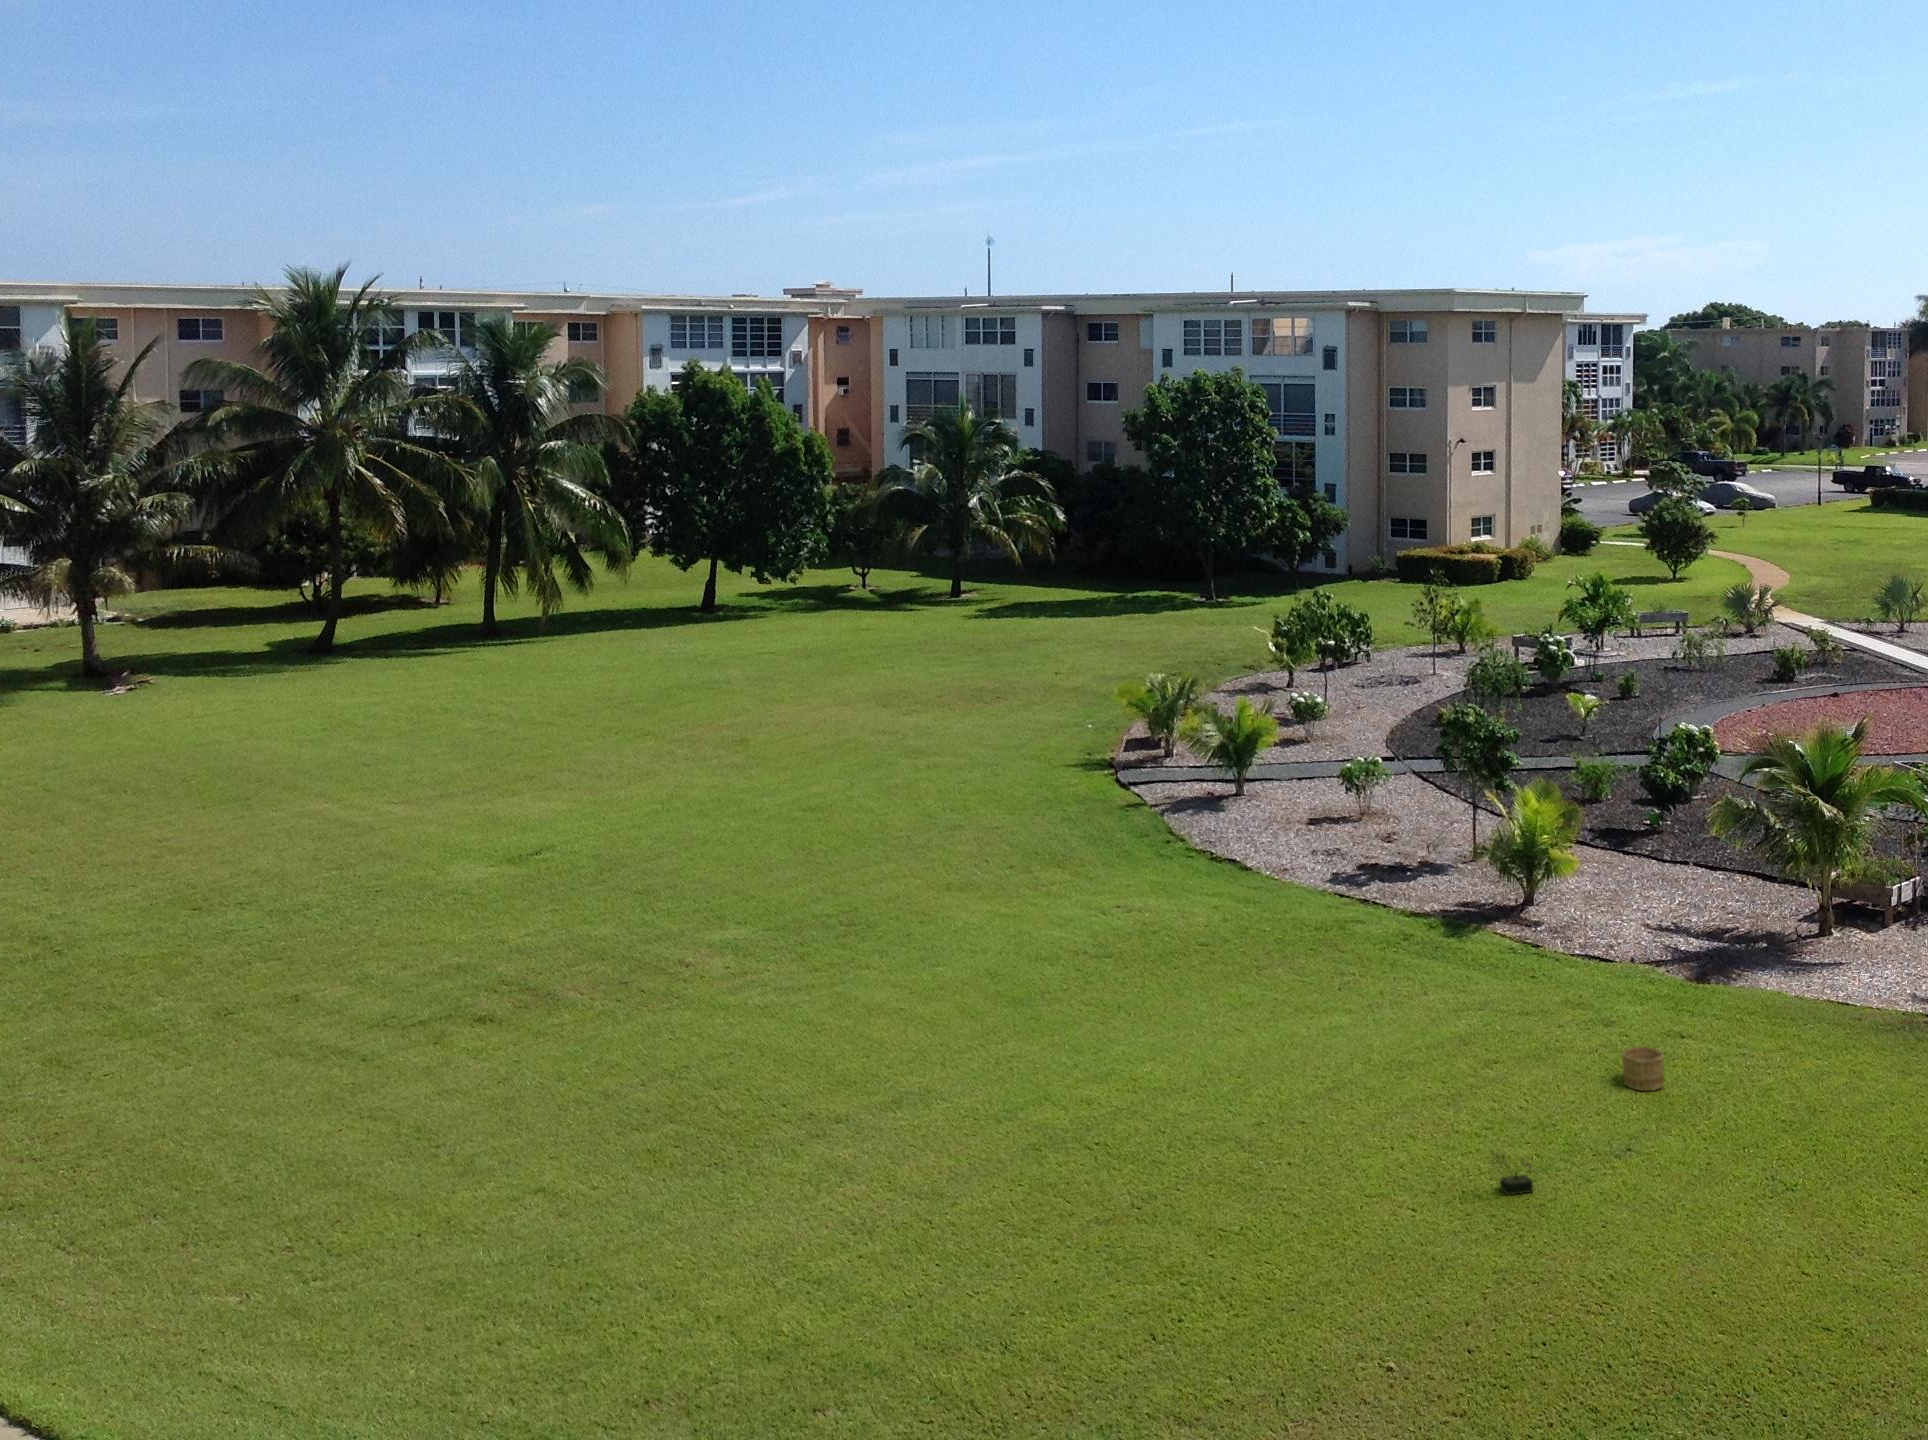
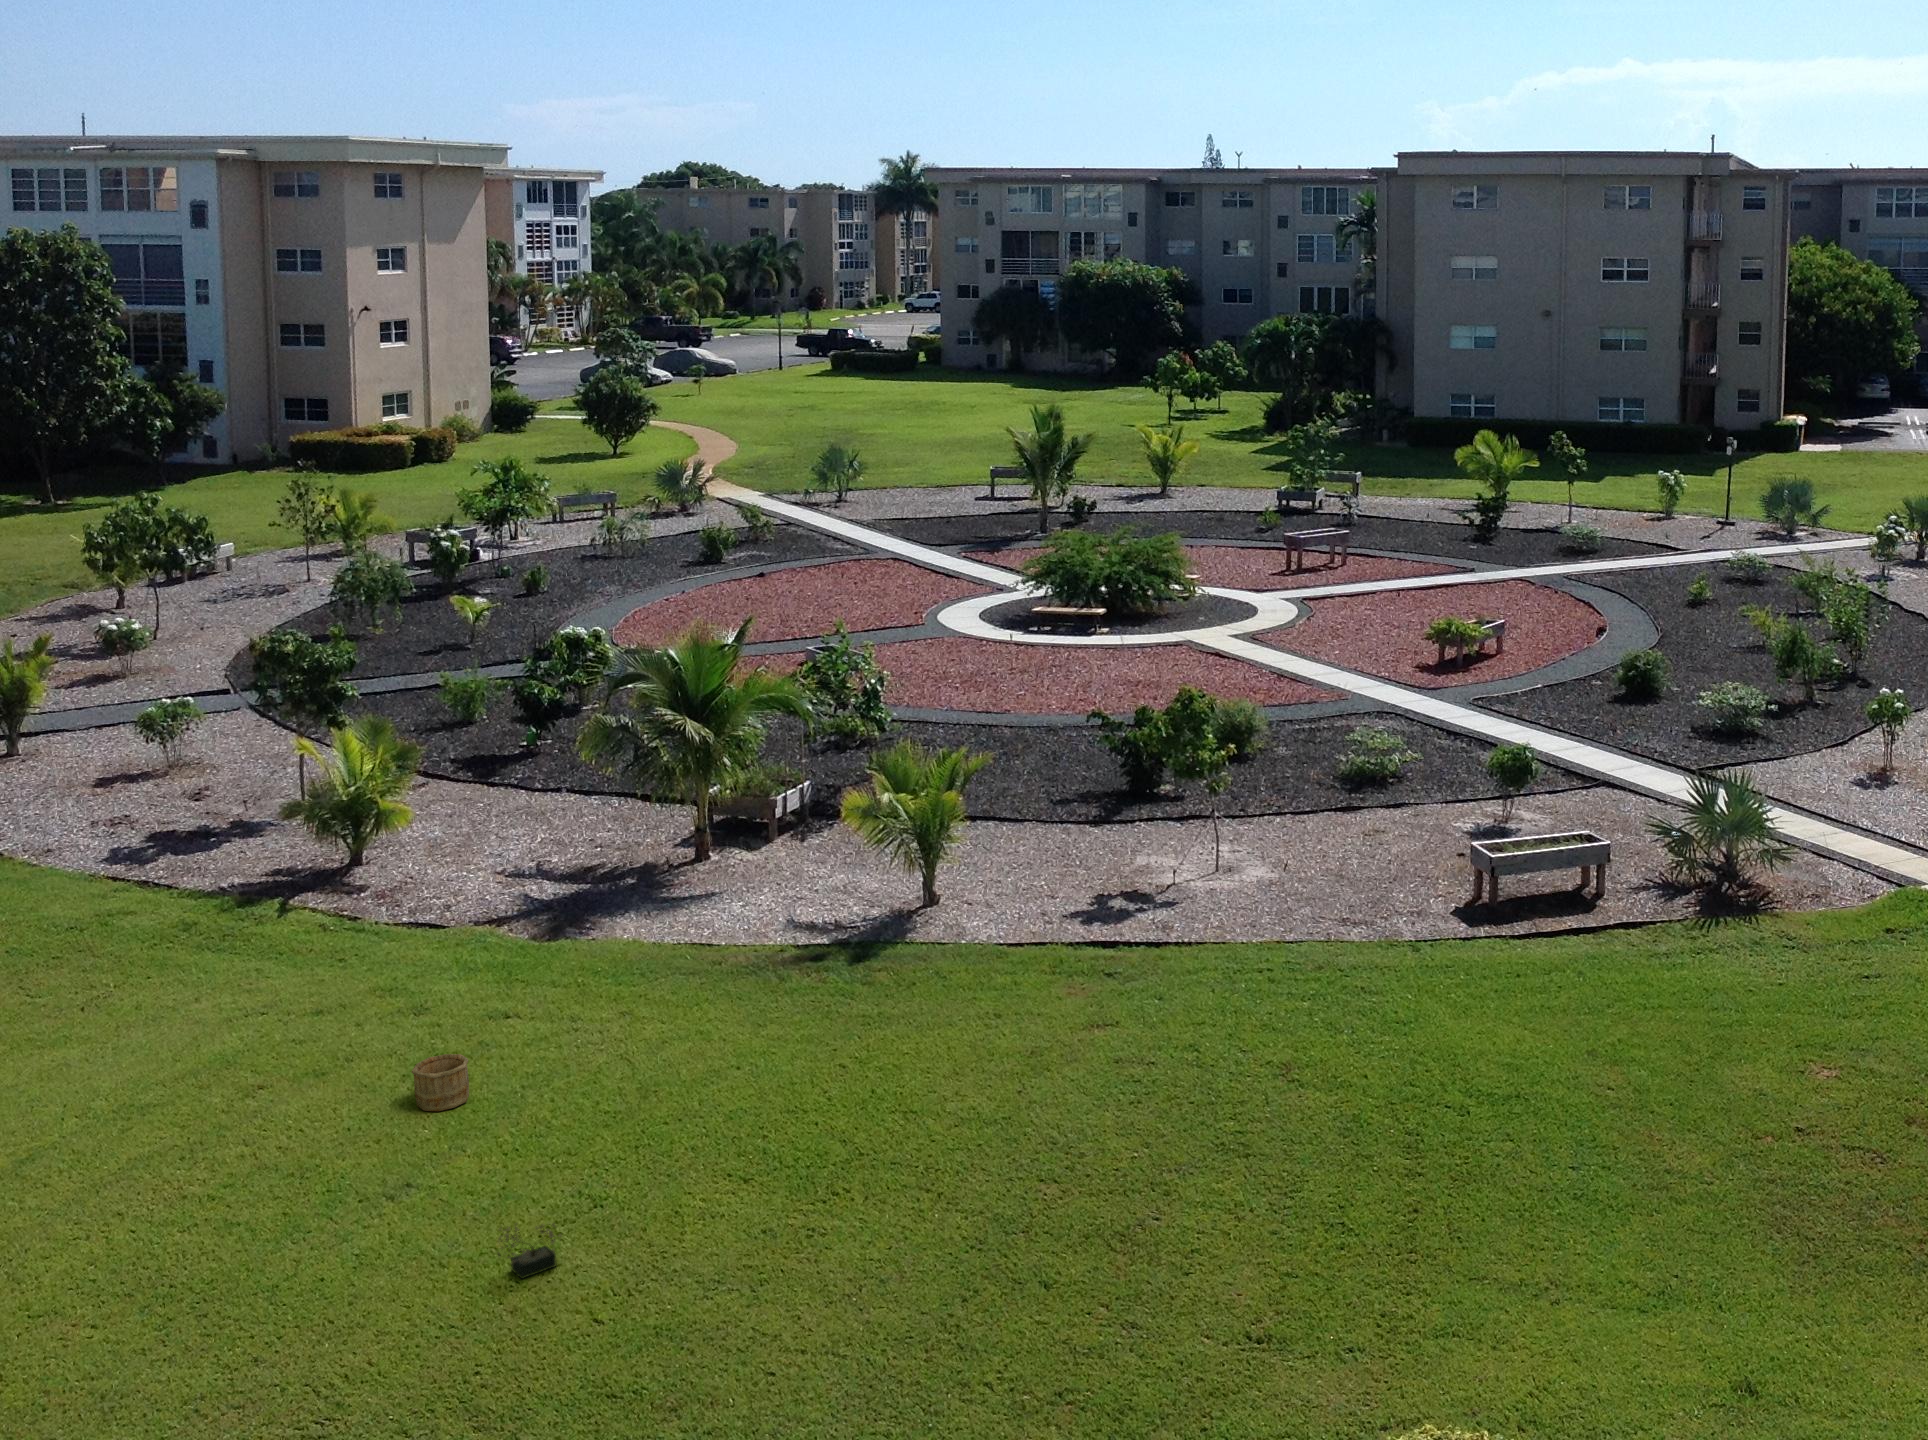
decorative plant: present [1493,1154,1533,1195] -> present [499,1224,557,1278]

